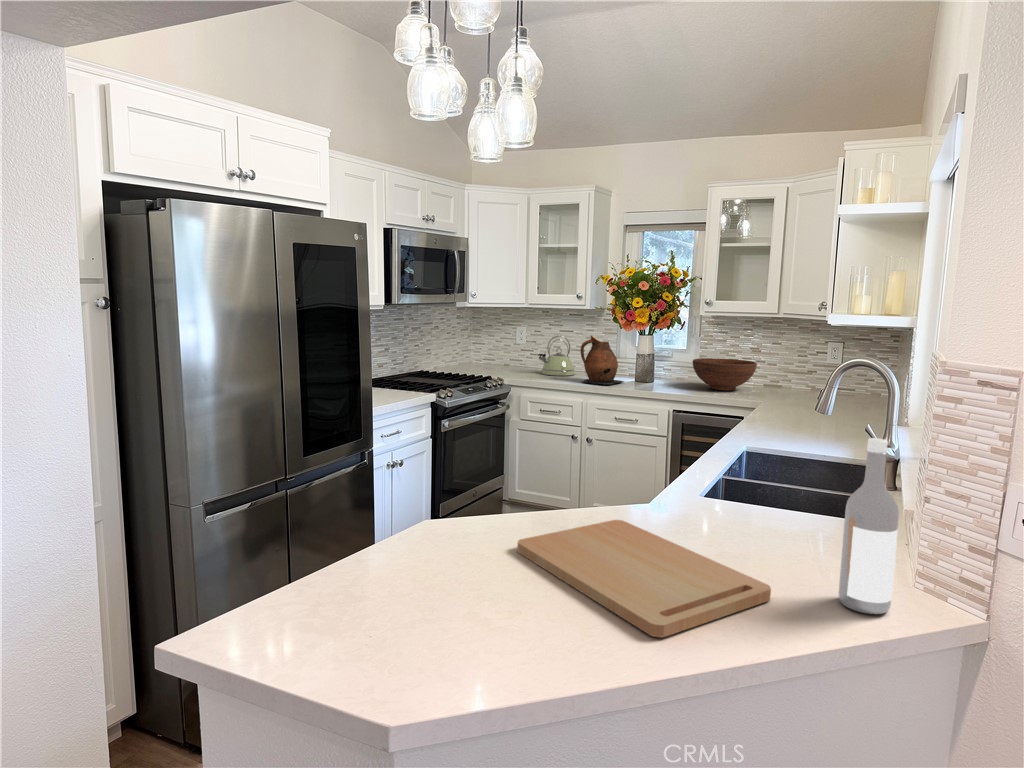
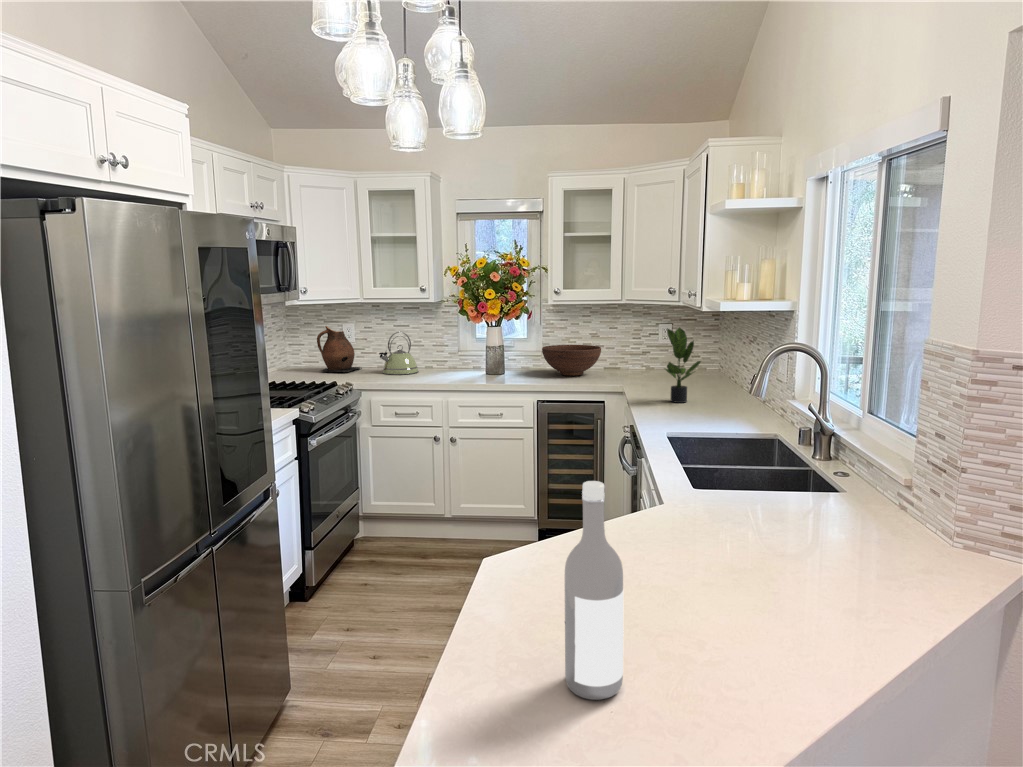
ceramic pitcher: present [581,335,624,385] -> present [317,326,362,372]
potted plant: none [790,342,835,425] -> present [665,327,701,403]
wine bottle: present [839,438,899,614] -> present [565,481,624,700]
cutting board: present [517,520,771,637] -> none [616,530,883,653]

